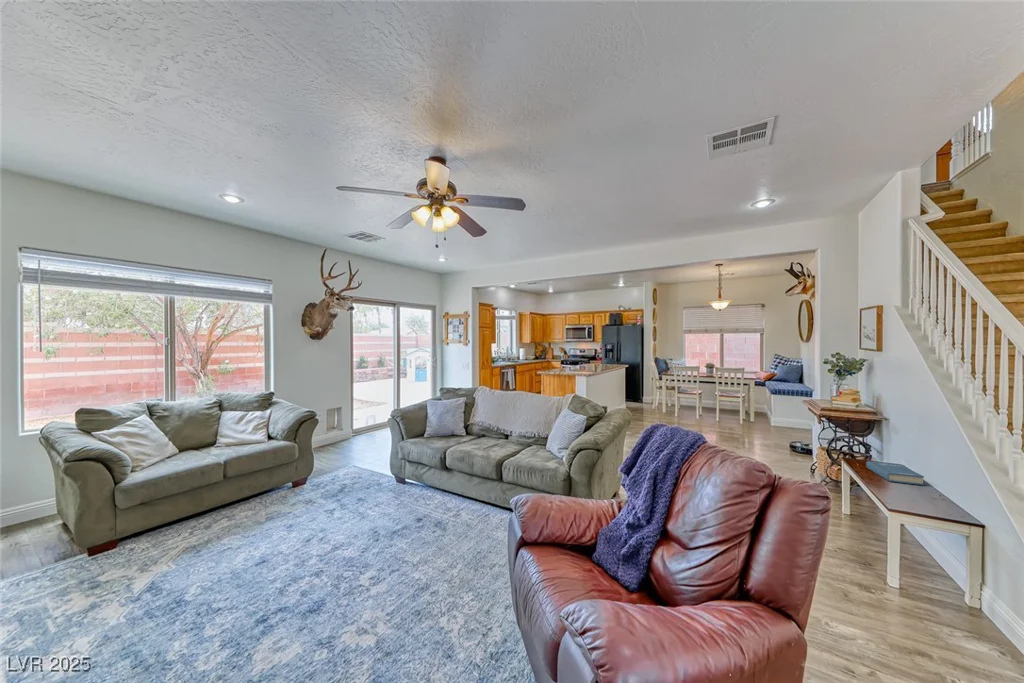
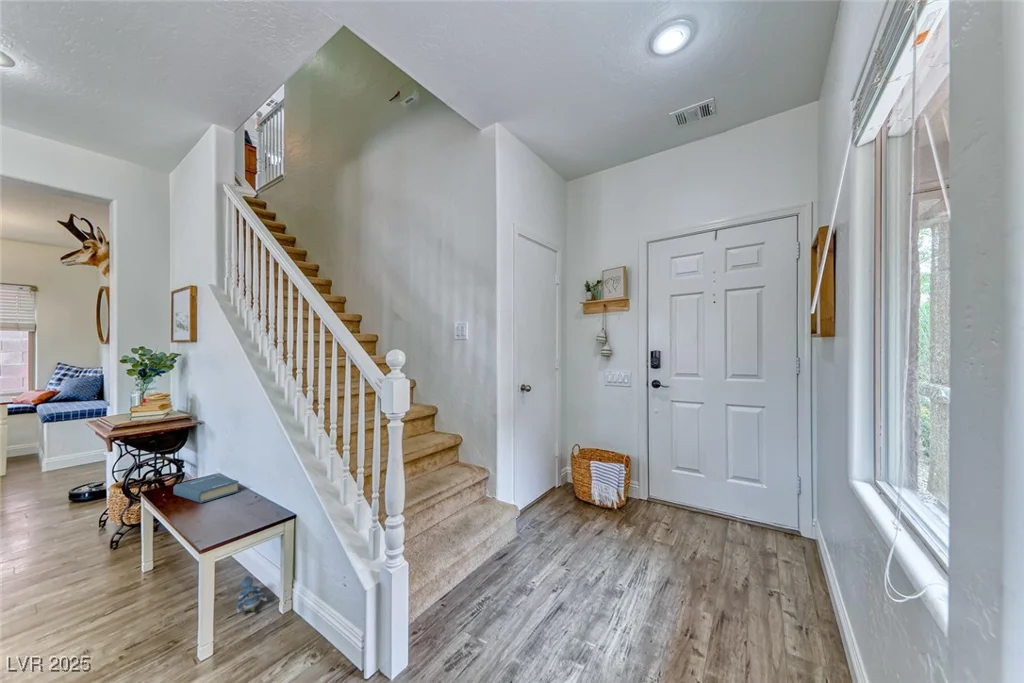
plush toy: none [922,556,953,587] -> present [237,576,267,613]

